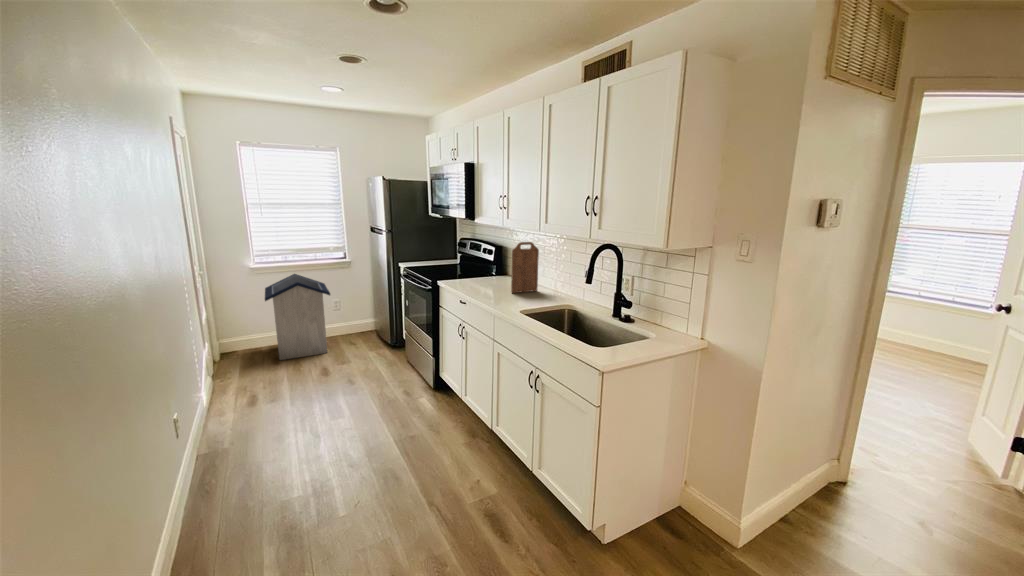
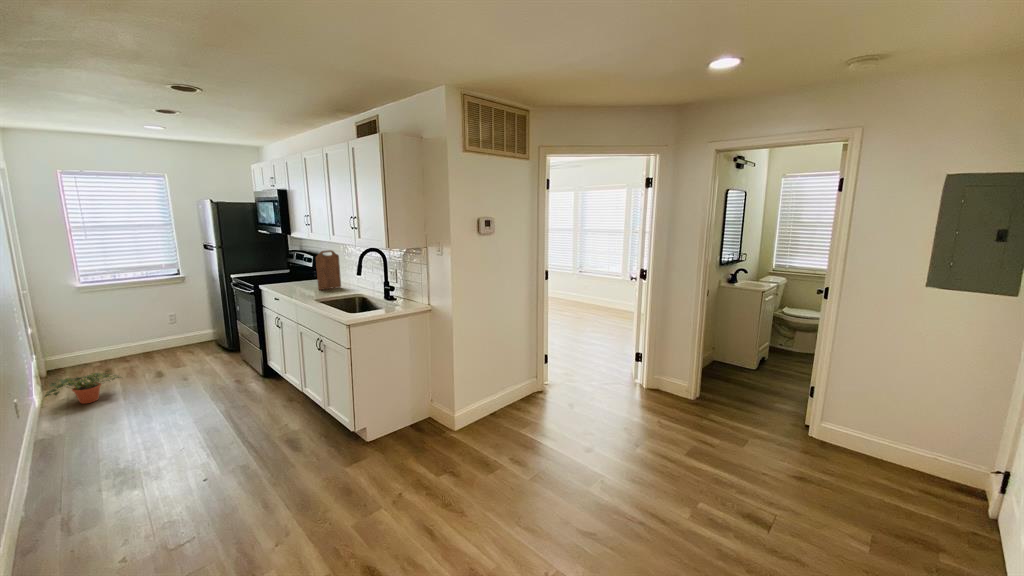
trash can: present [265,274,330,360] -> none [92,291,163,371]
potted plant: none [211,367,288,403] -> present [45,371,119,404]

